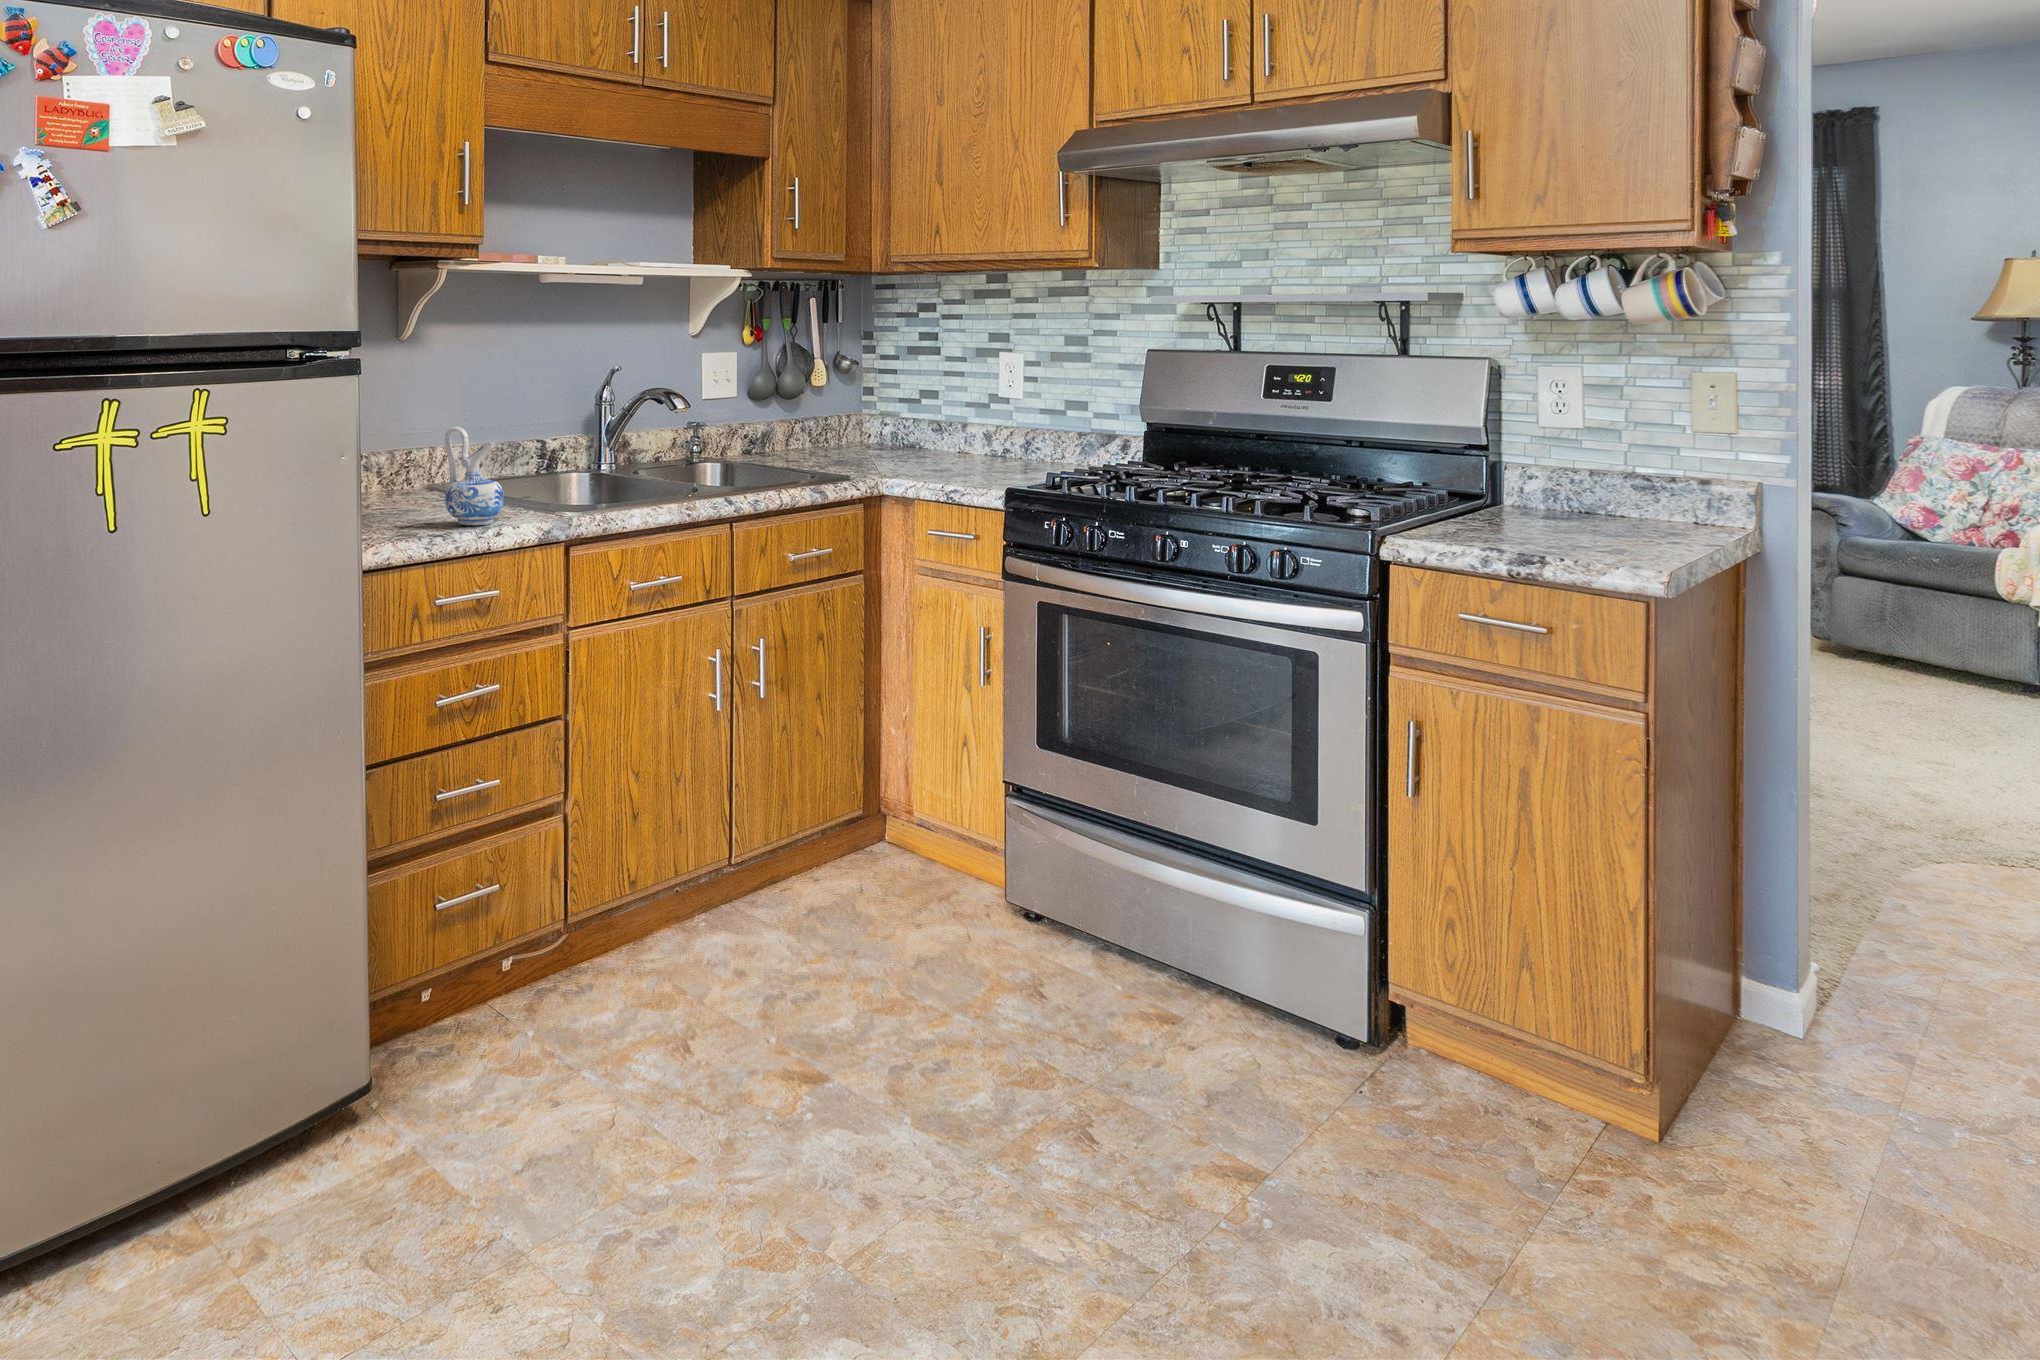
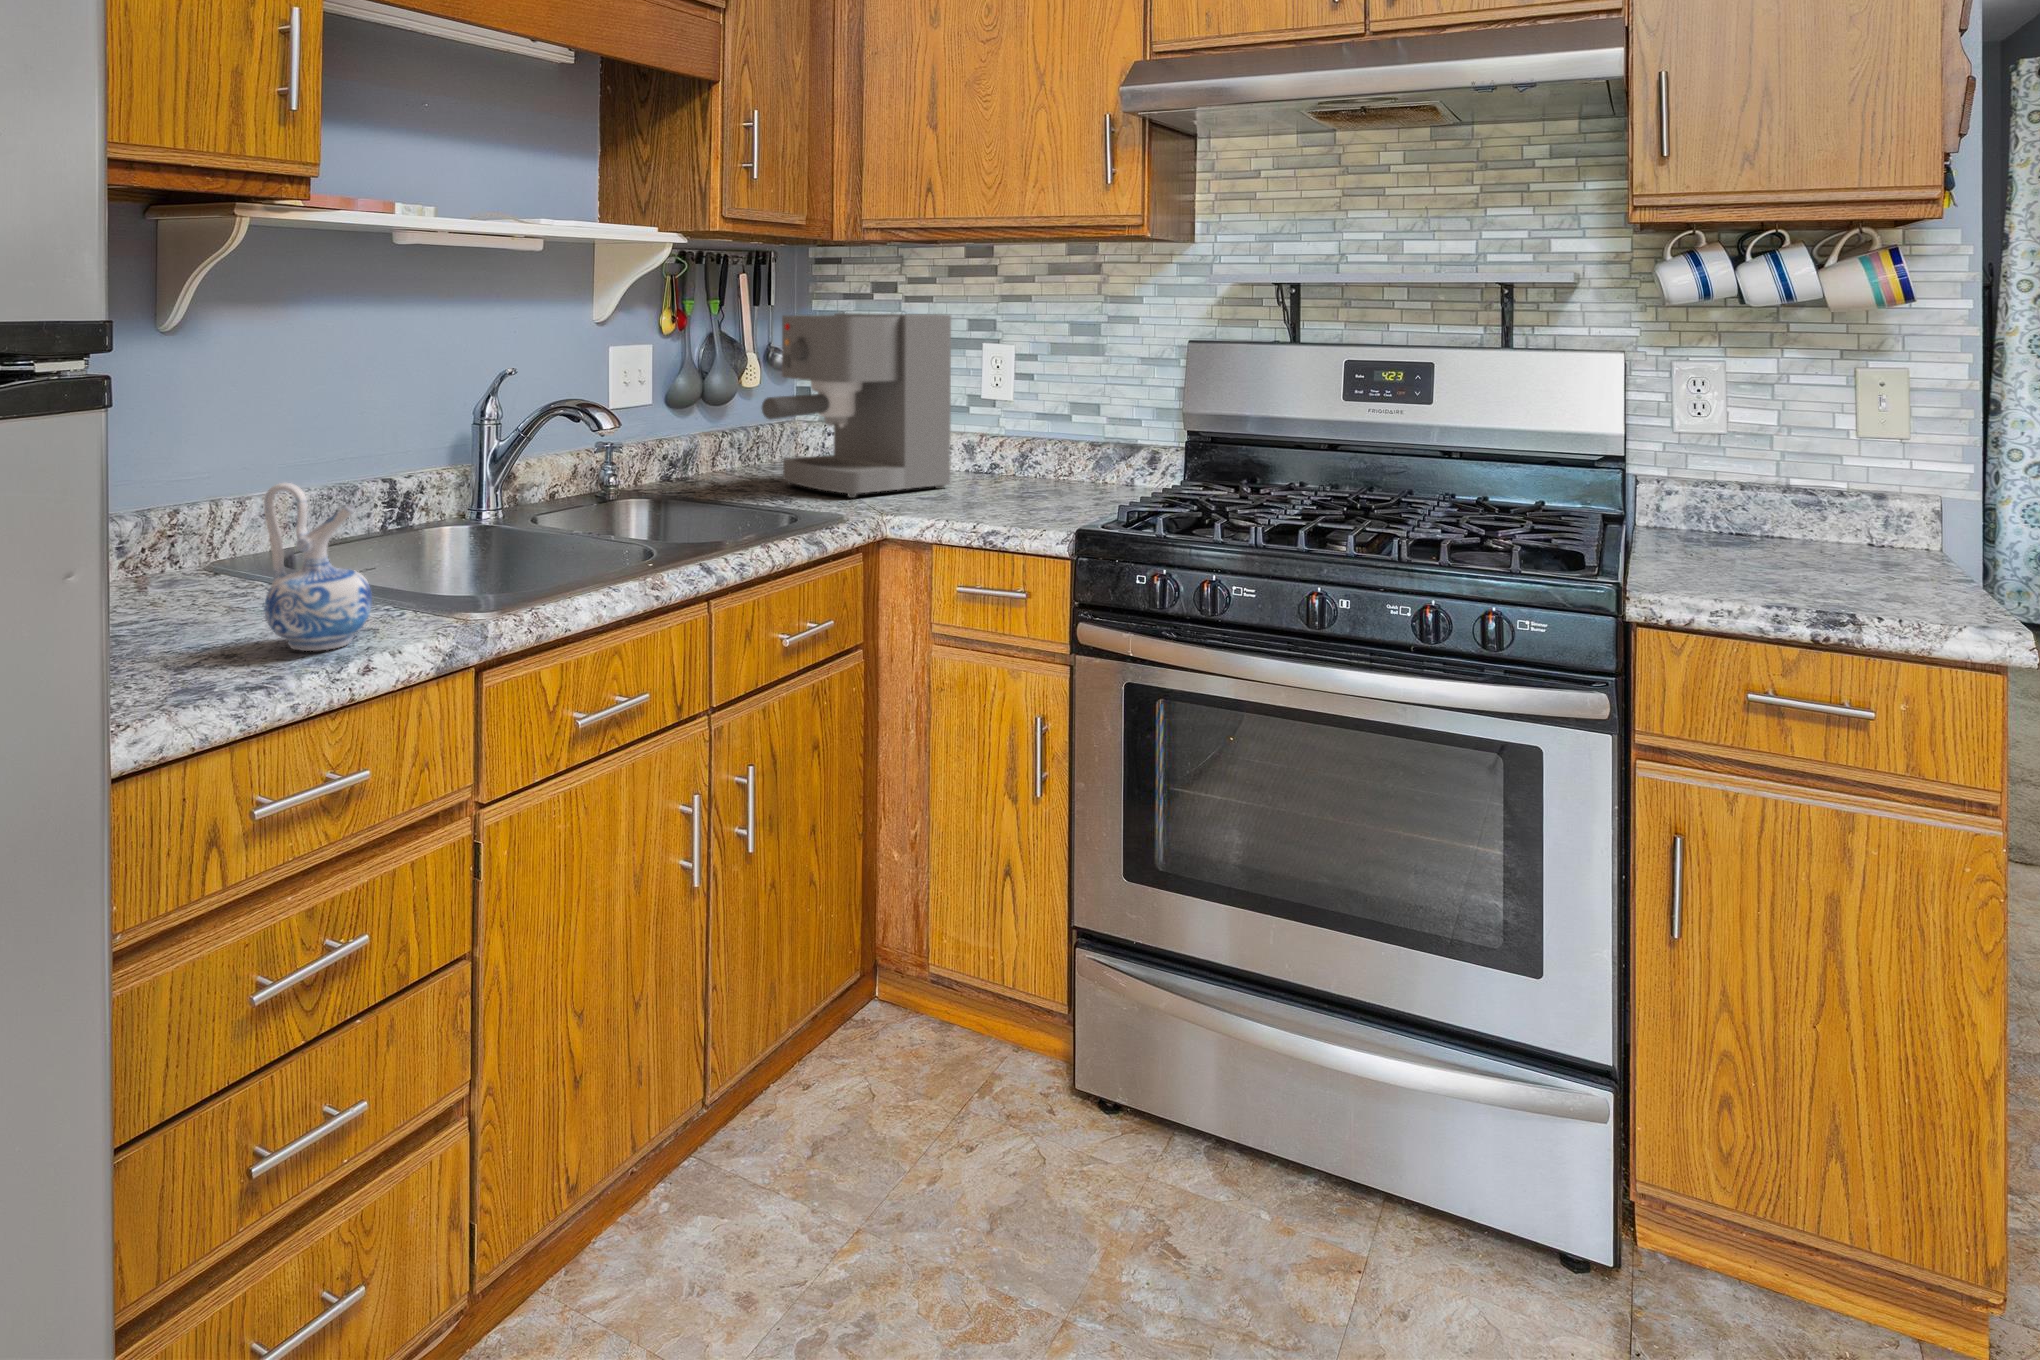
coffee maker: none [808,327,962,469] -> present [762,313,951,498]

